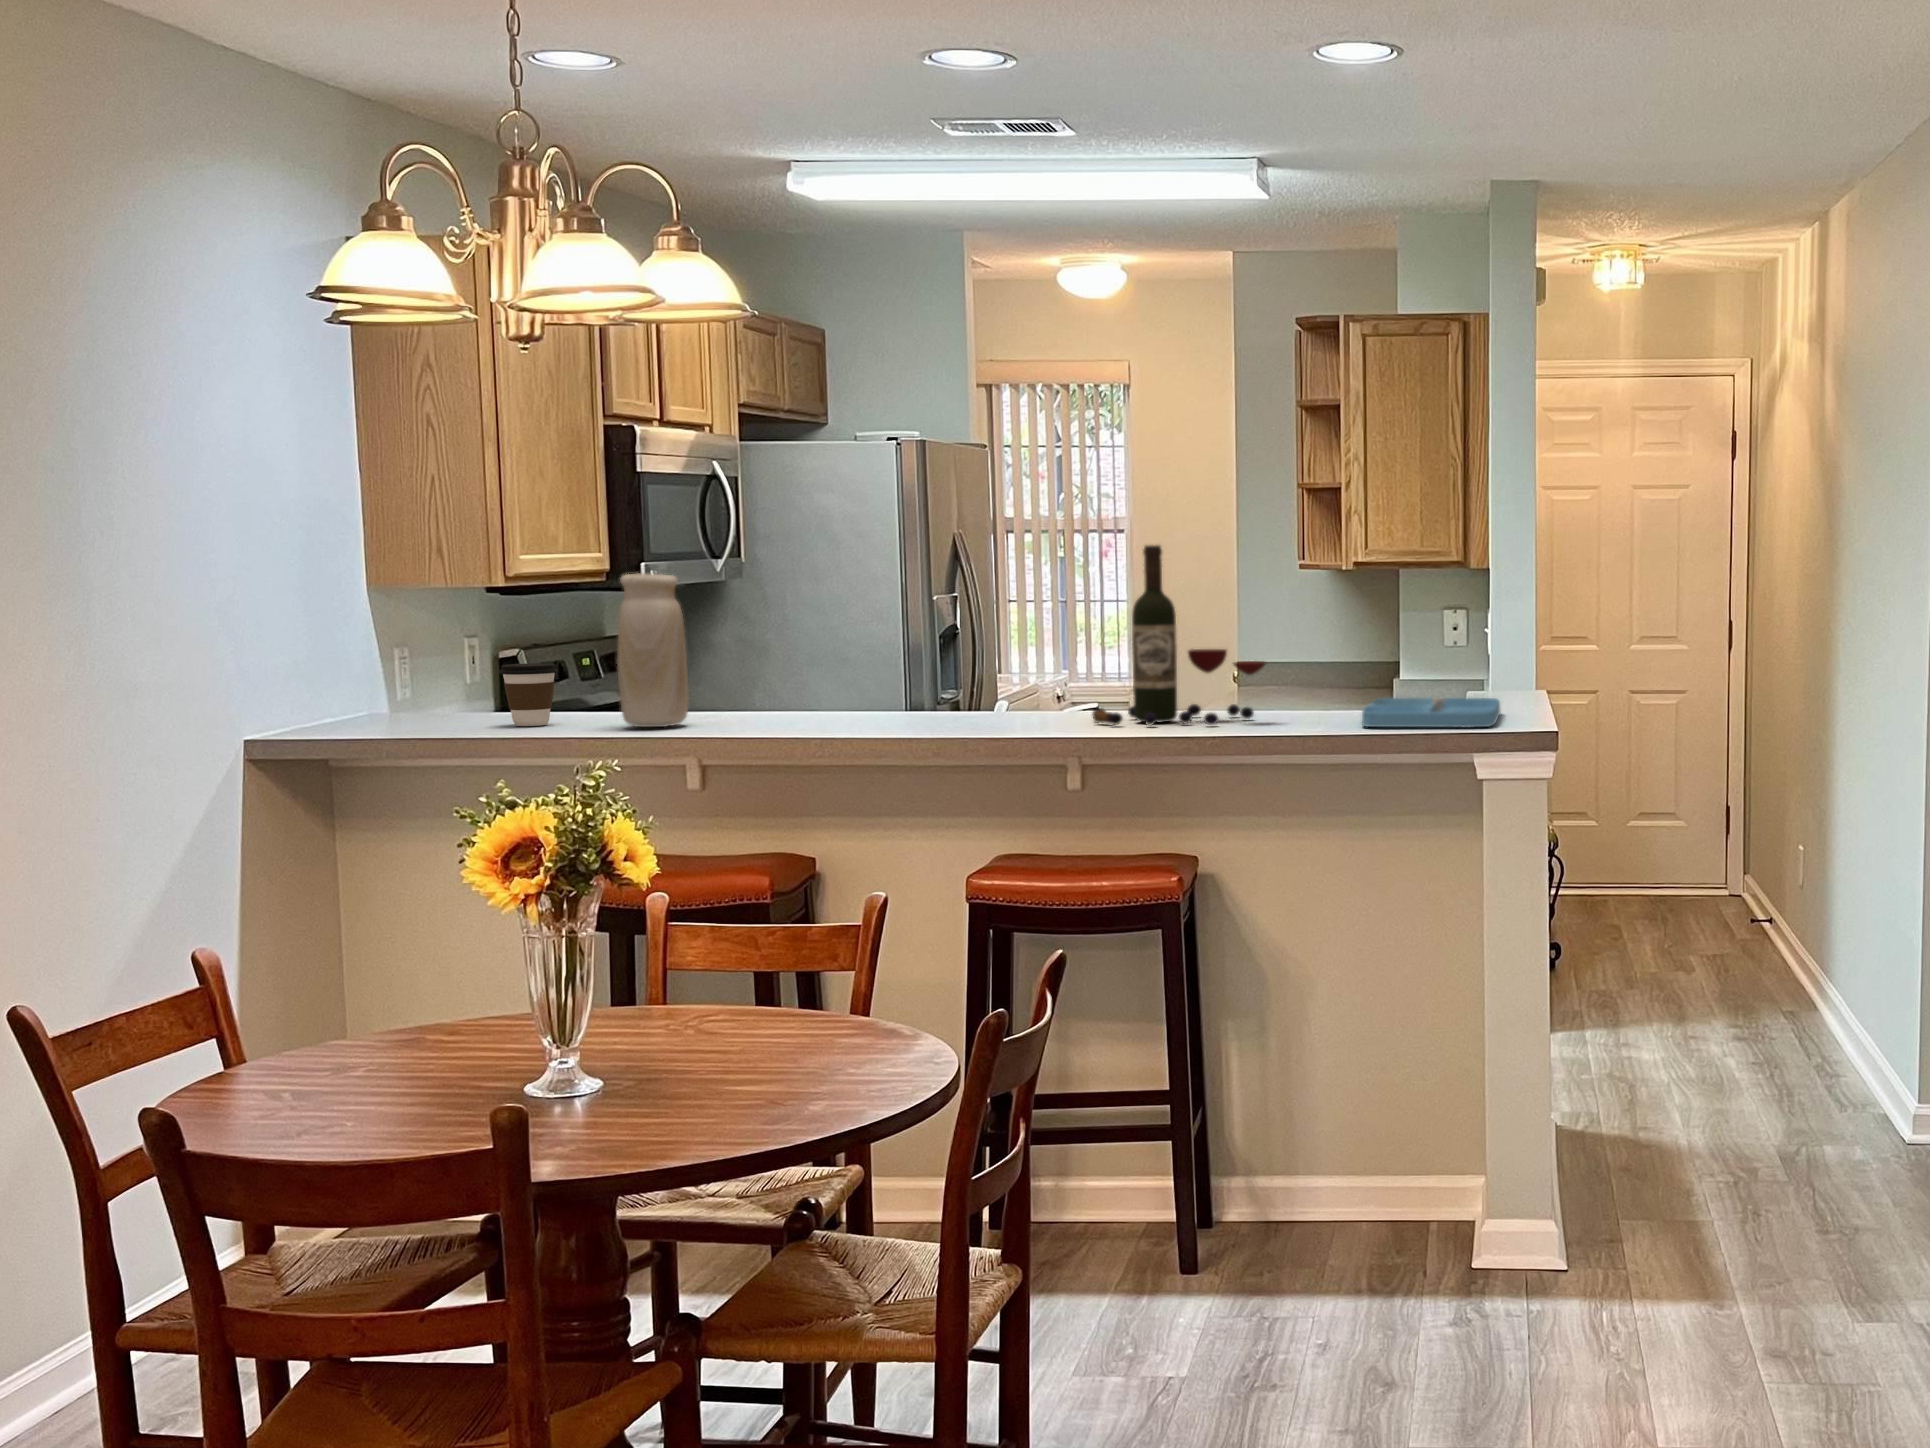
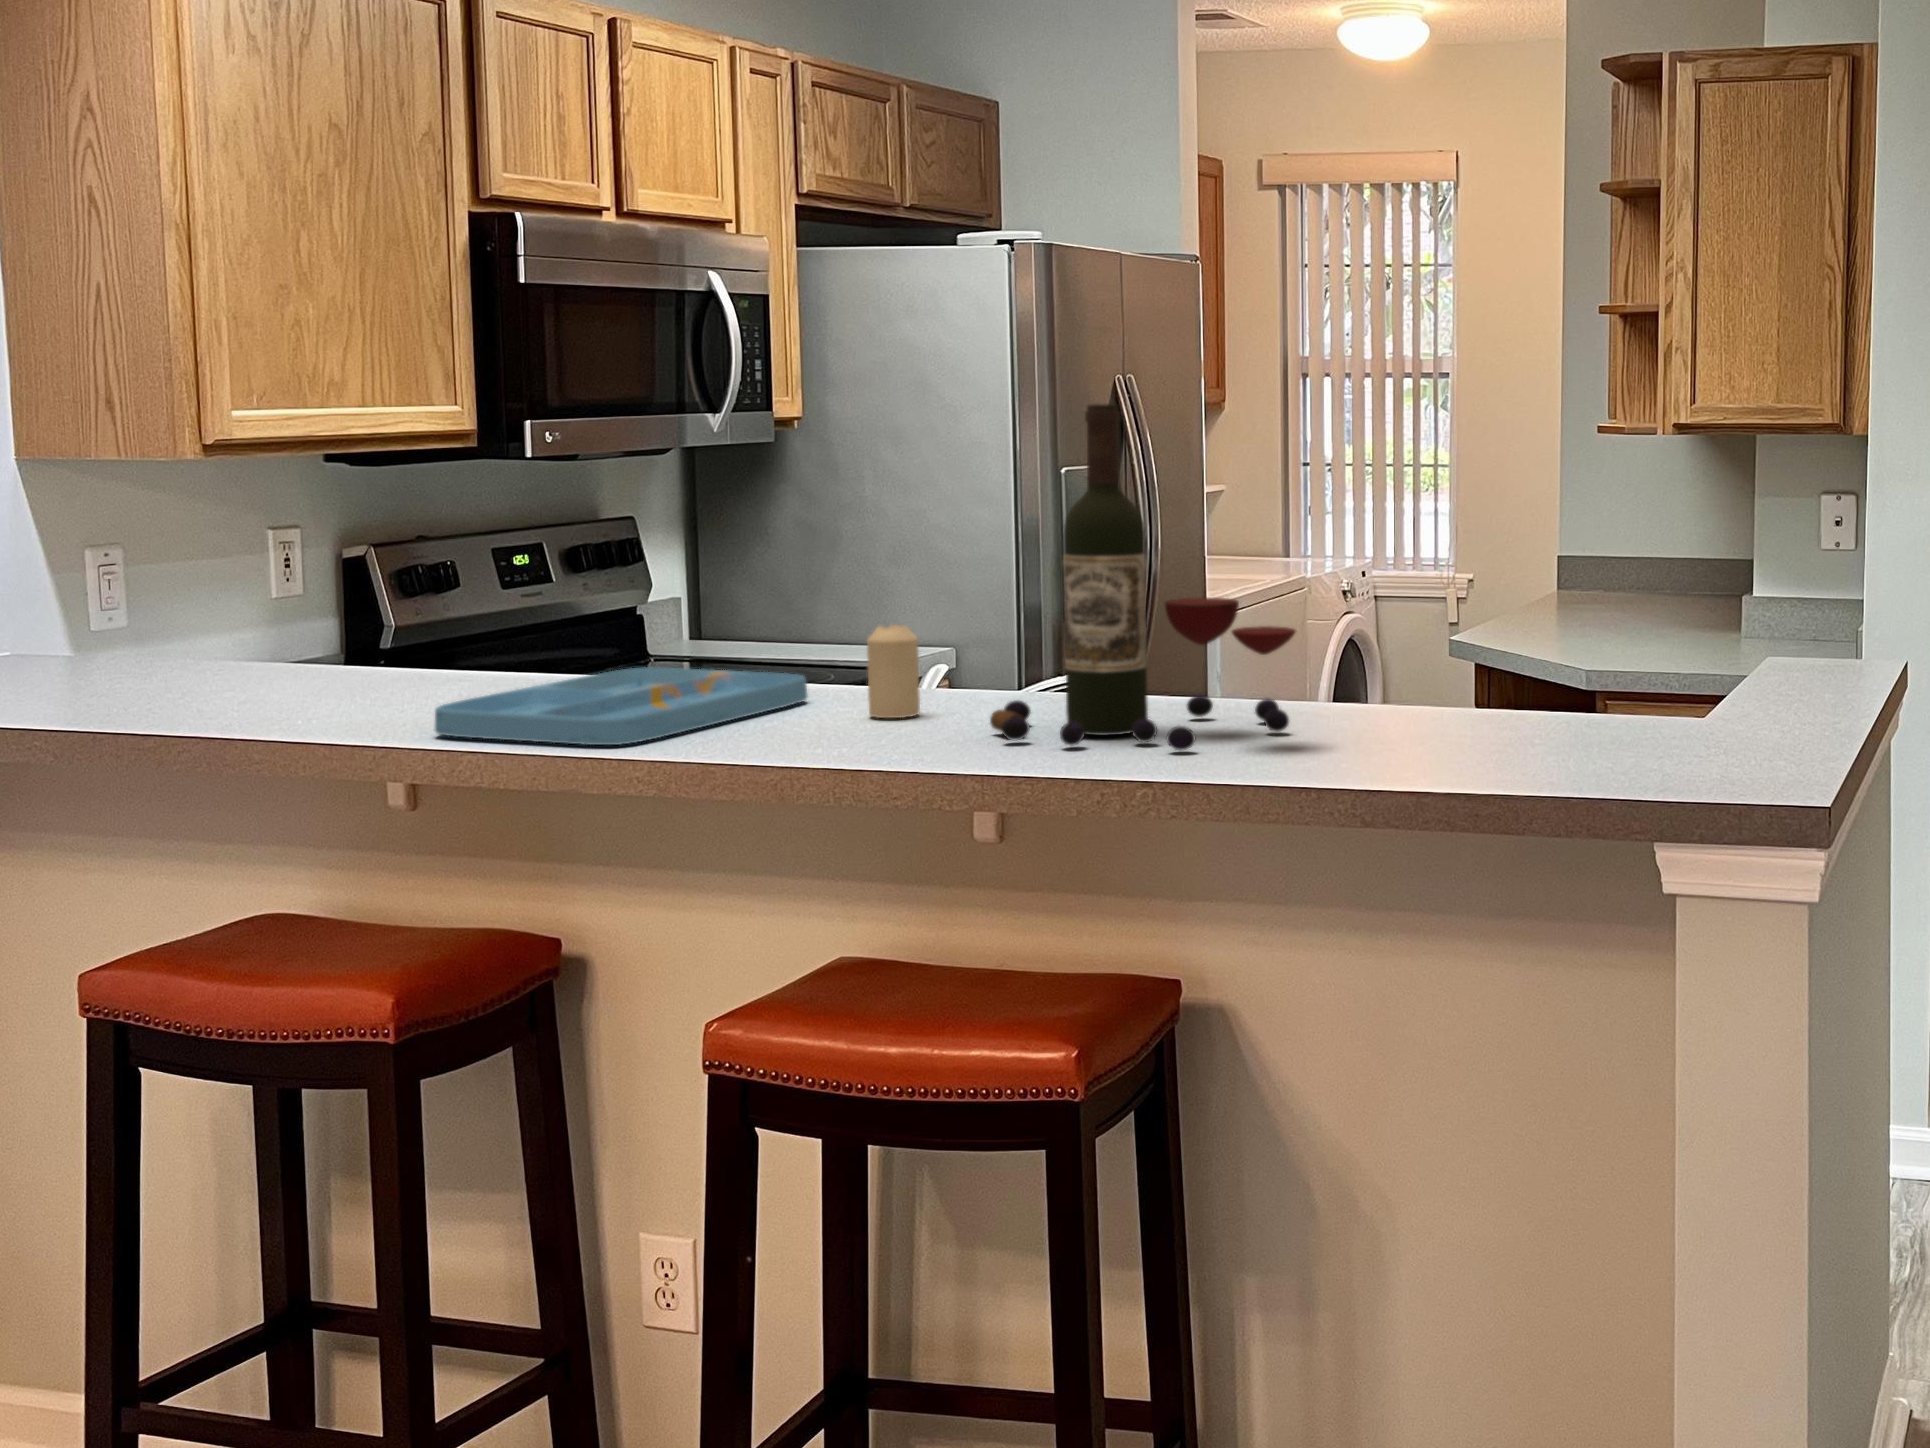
vase: present [617,574,689,727] -> none [236,444,376,706]
coffee cup: present [499,663,558,726] -> none [103,587,206,692]
candle: none [1006,670,1034,721] -> present [867,625,920,718]
tray: present [1362,698,1500,727] -> present [435,667,808,745]

